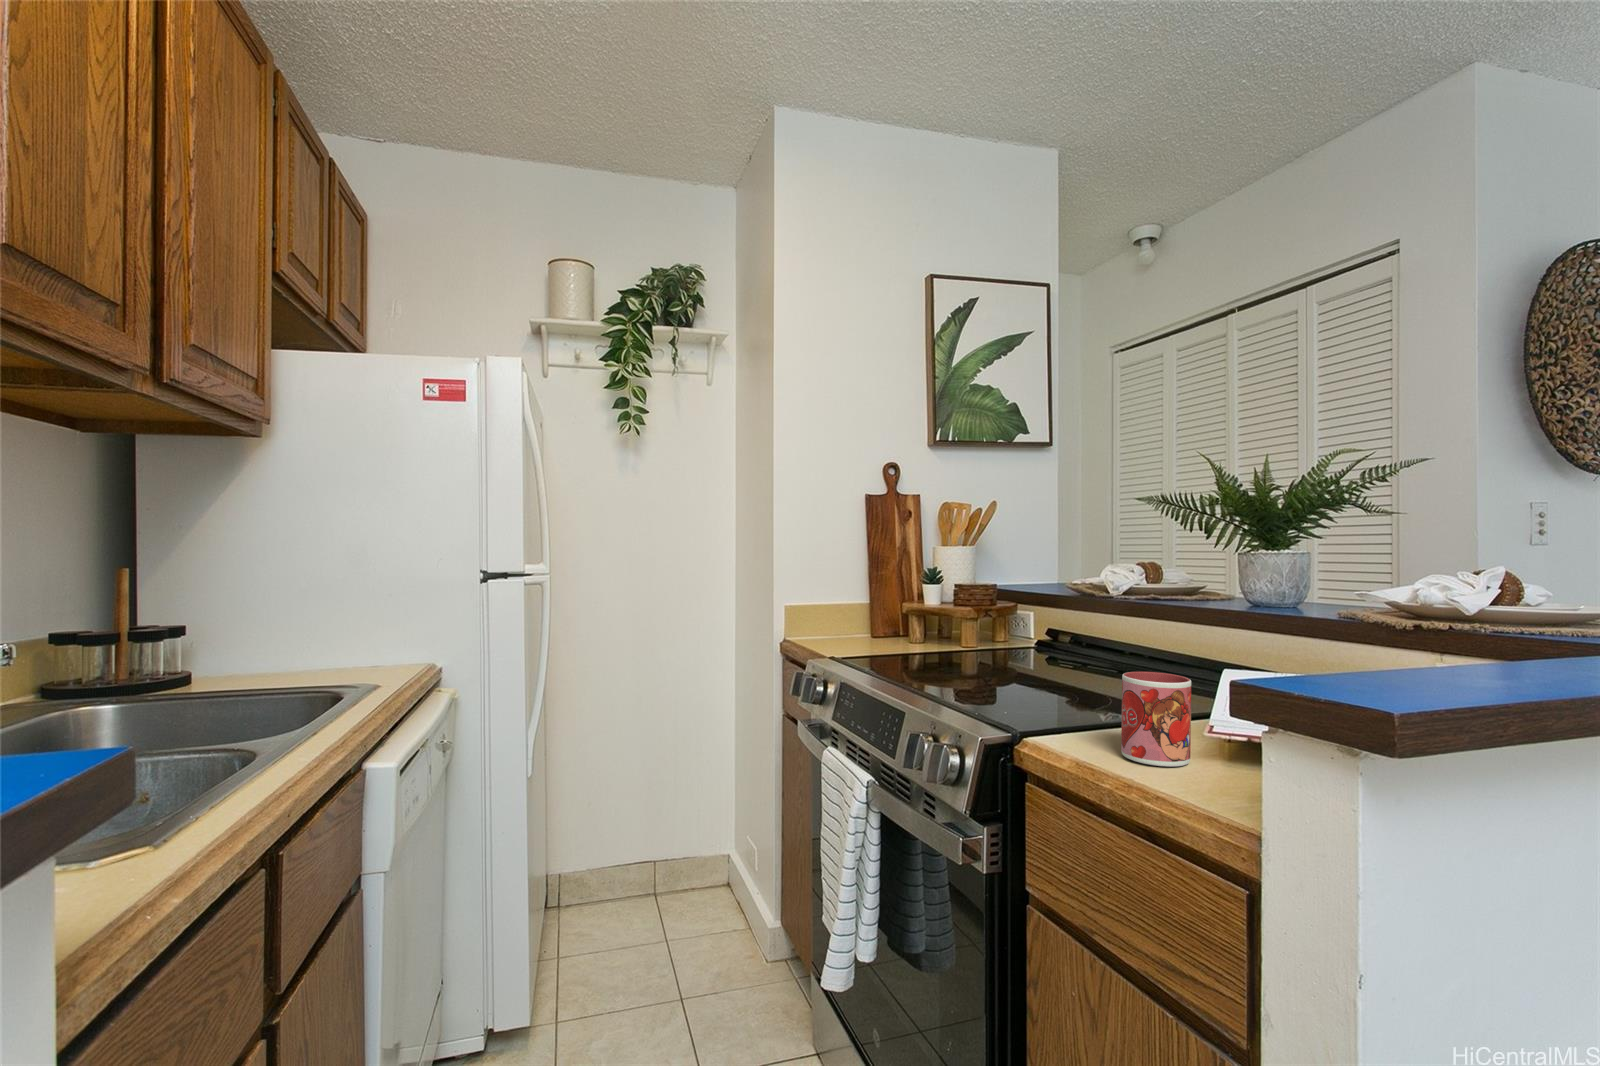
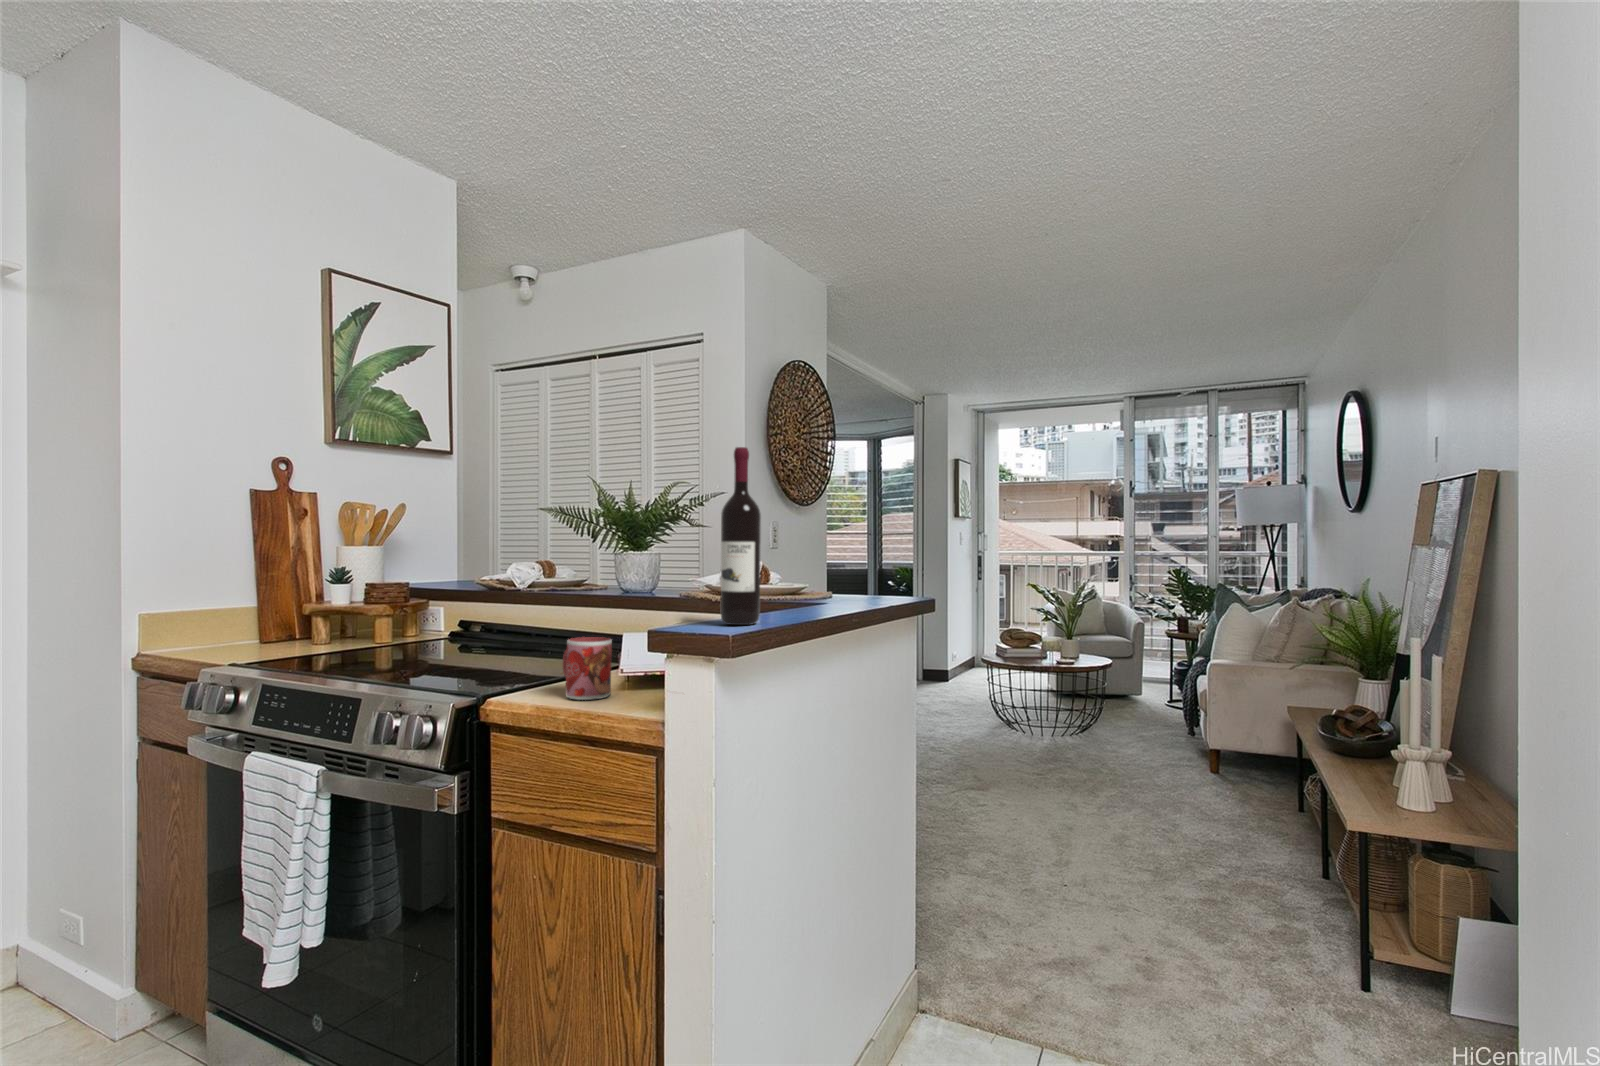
wine bottle: none [1382,351,1480,692] -> present [720,447,761,625]

